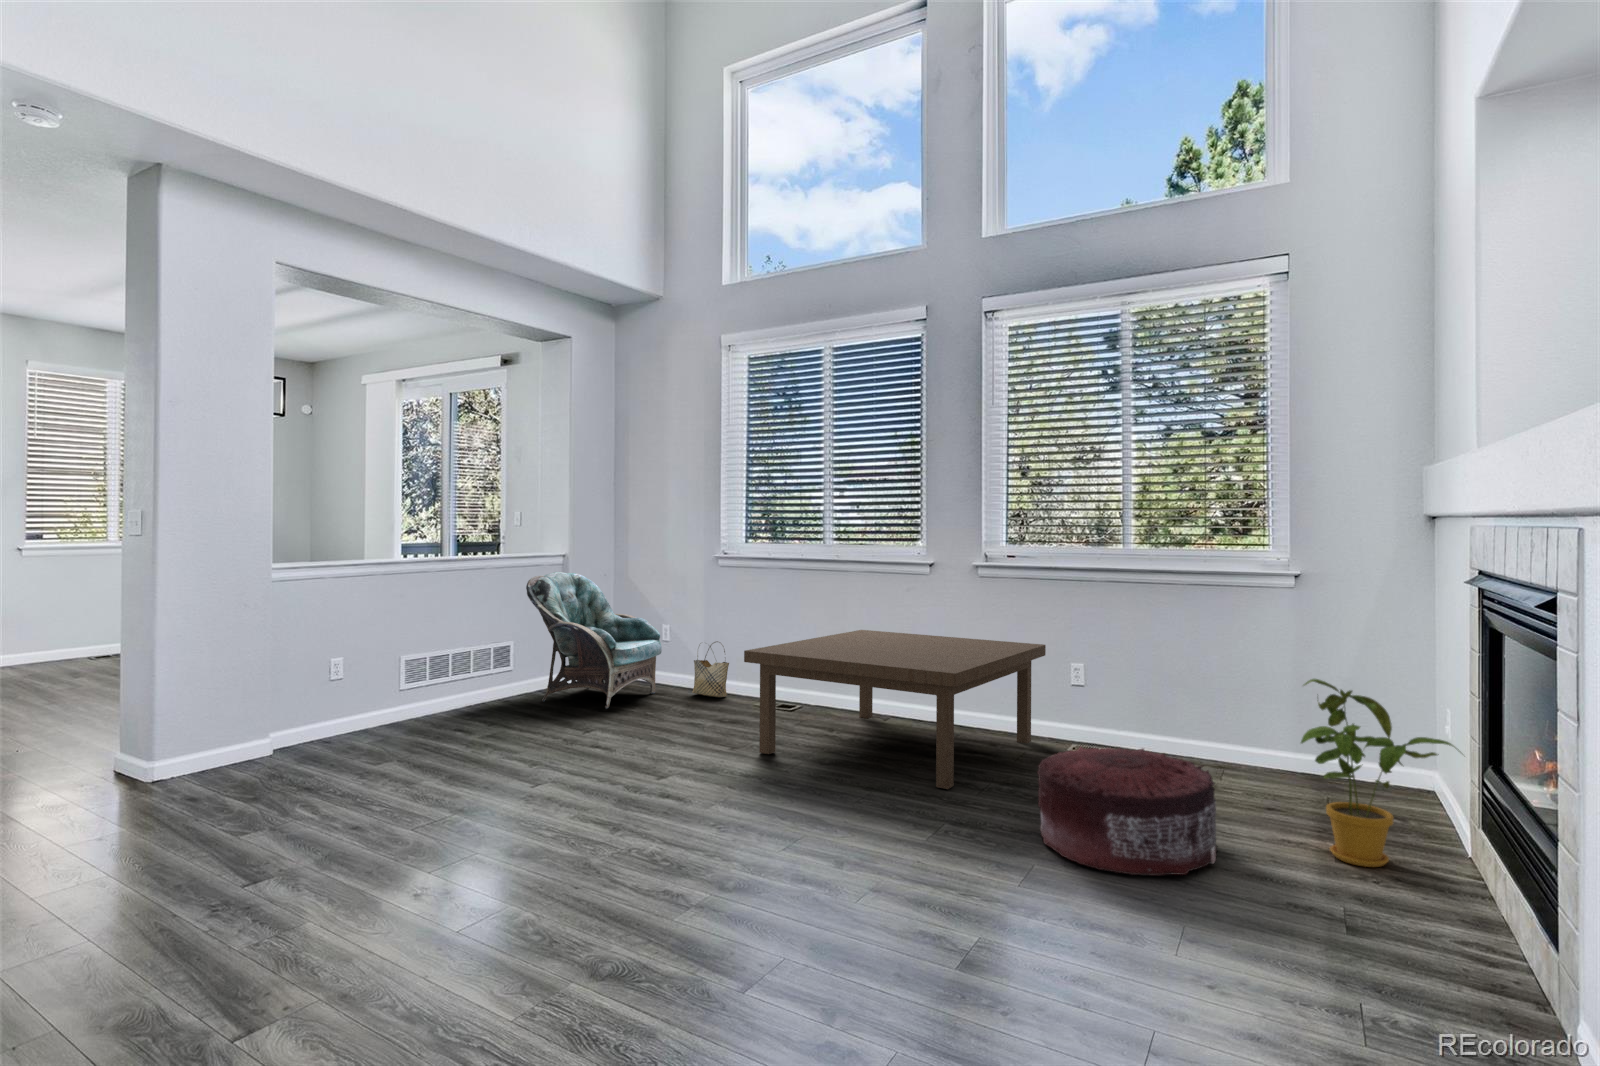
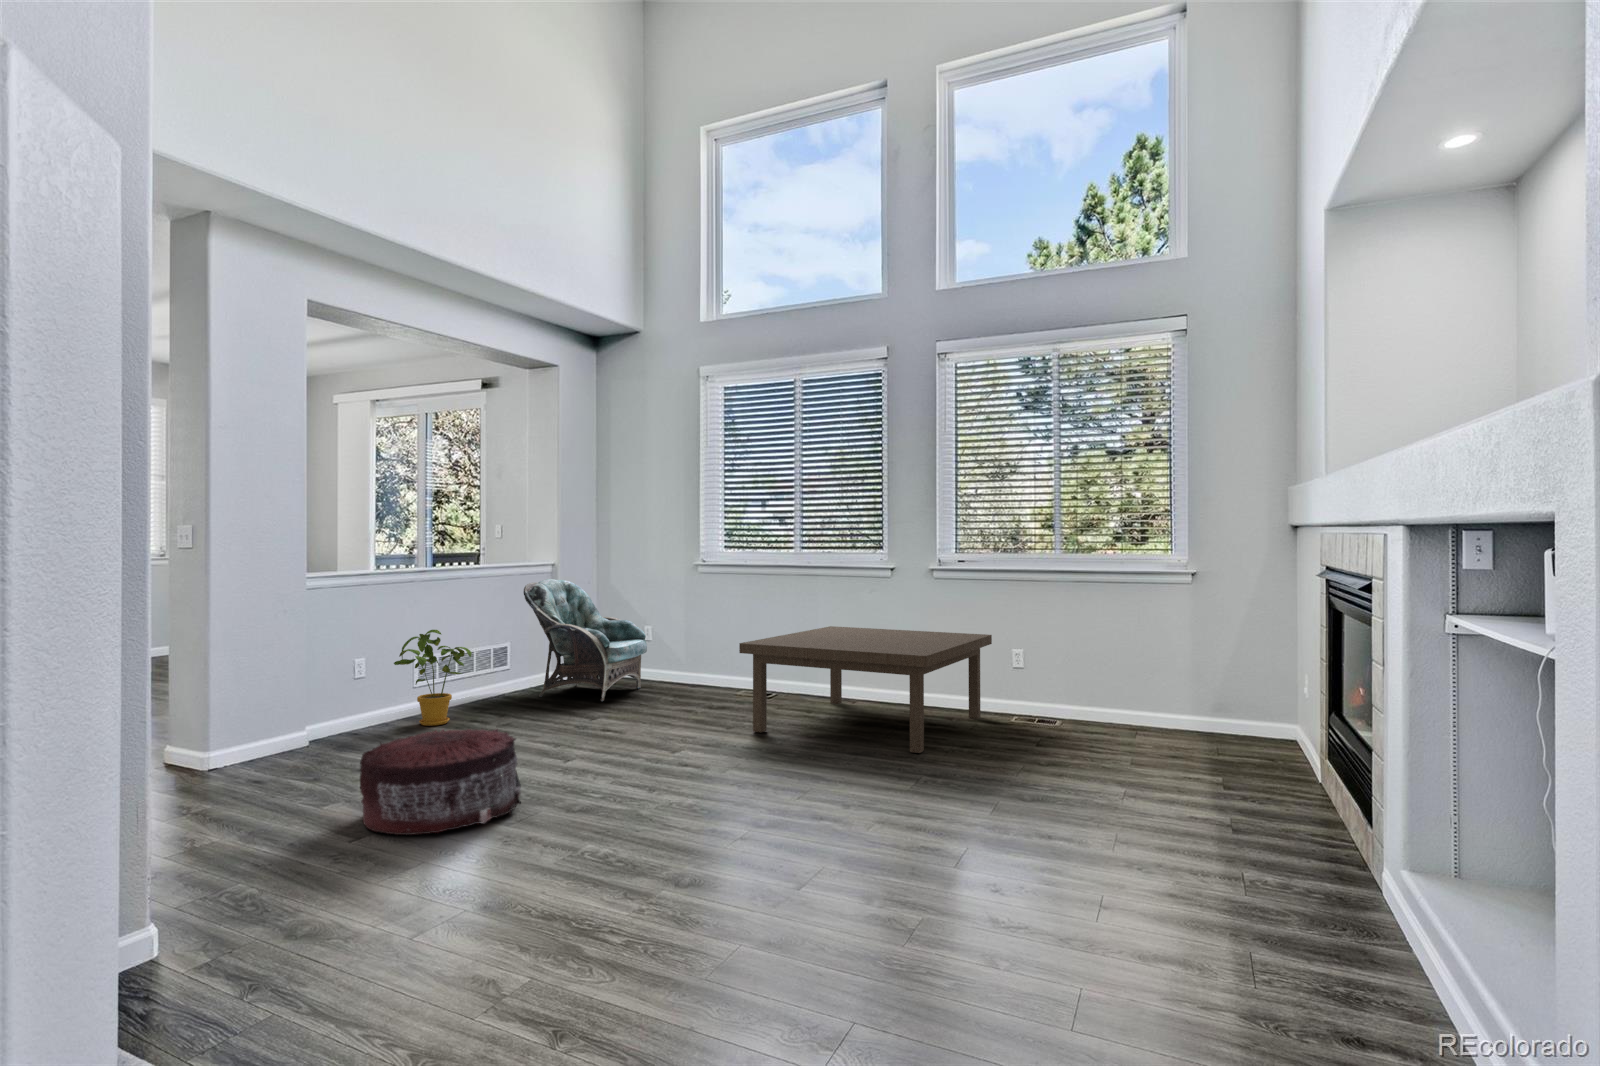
woven basket: present [692,641,729,697] -> none [675,640,709,690]
house plant: present [1301,679,1454,867] -> present [394,630,472,726]
pouf: present [1037,747,1217,875] -> present [360,729,521,835]

